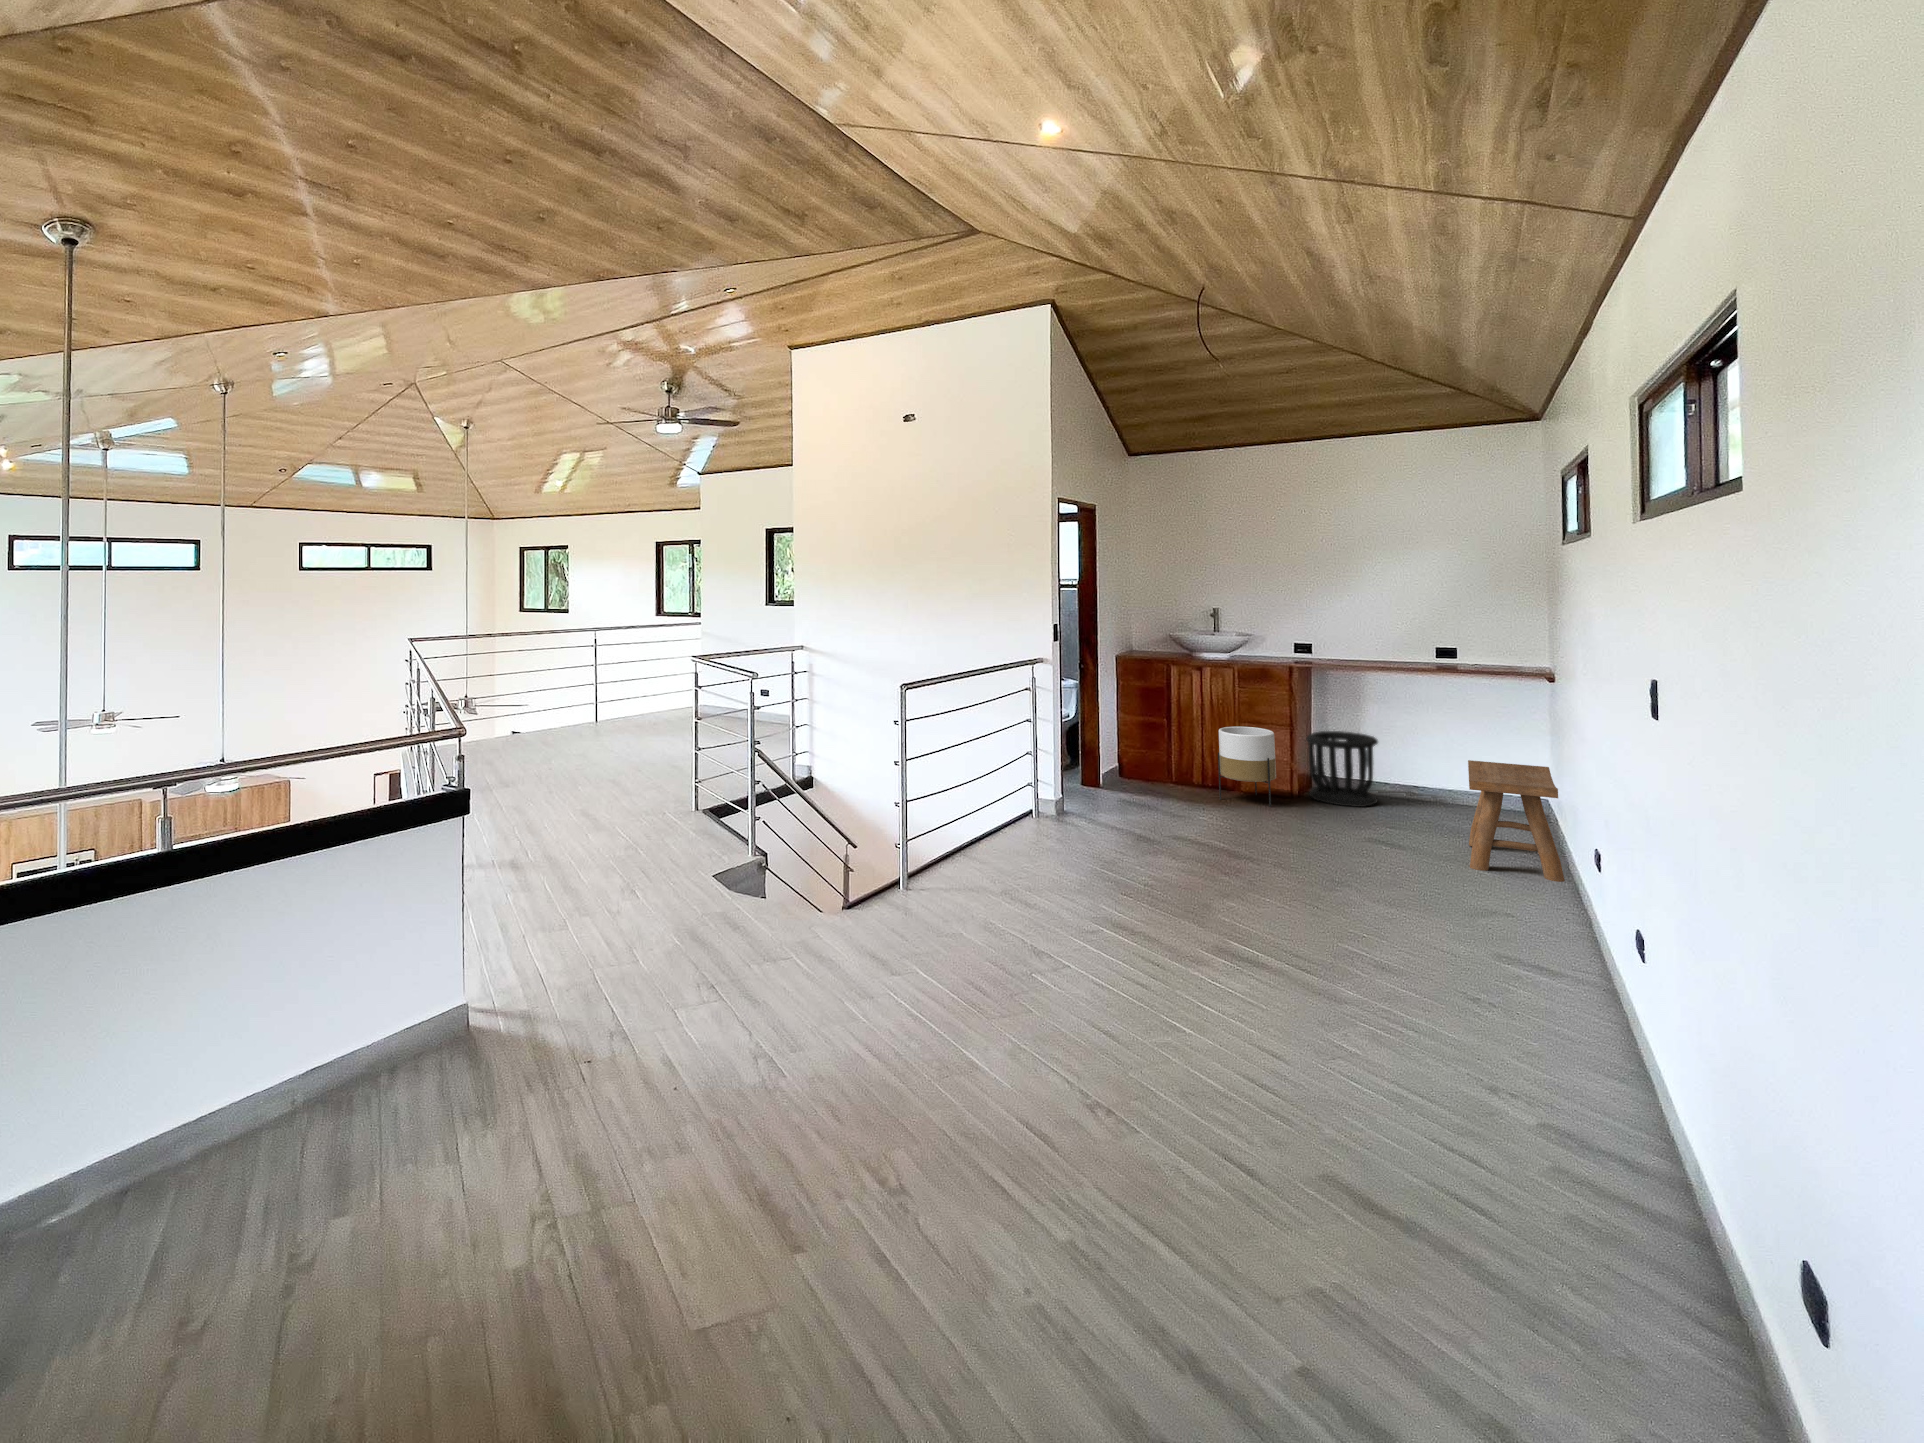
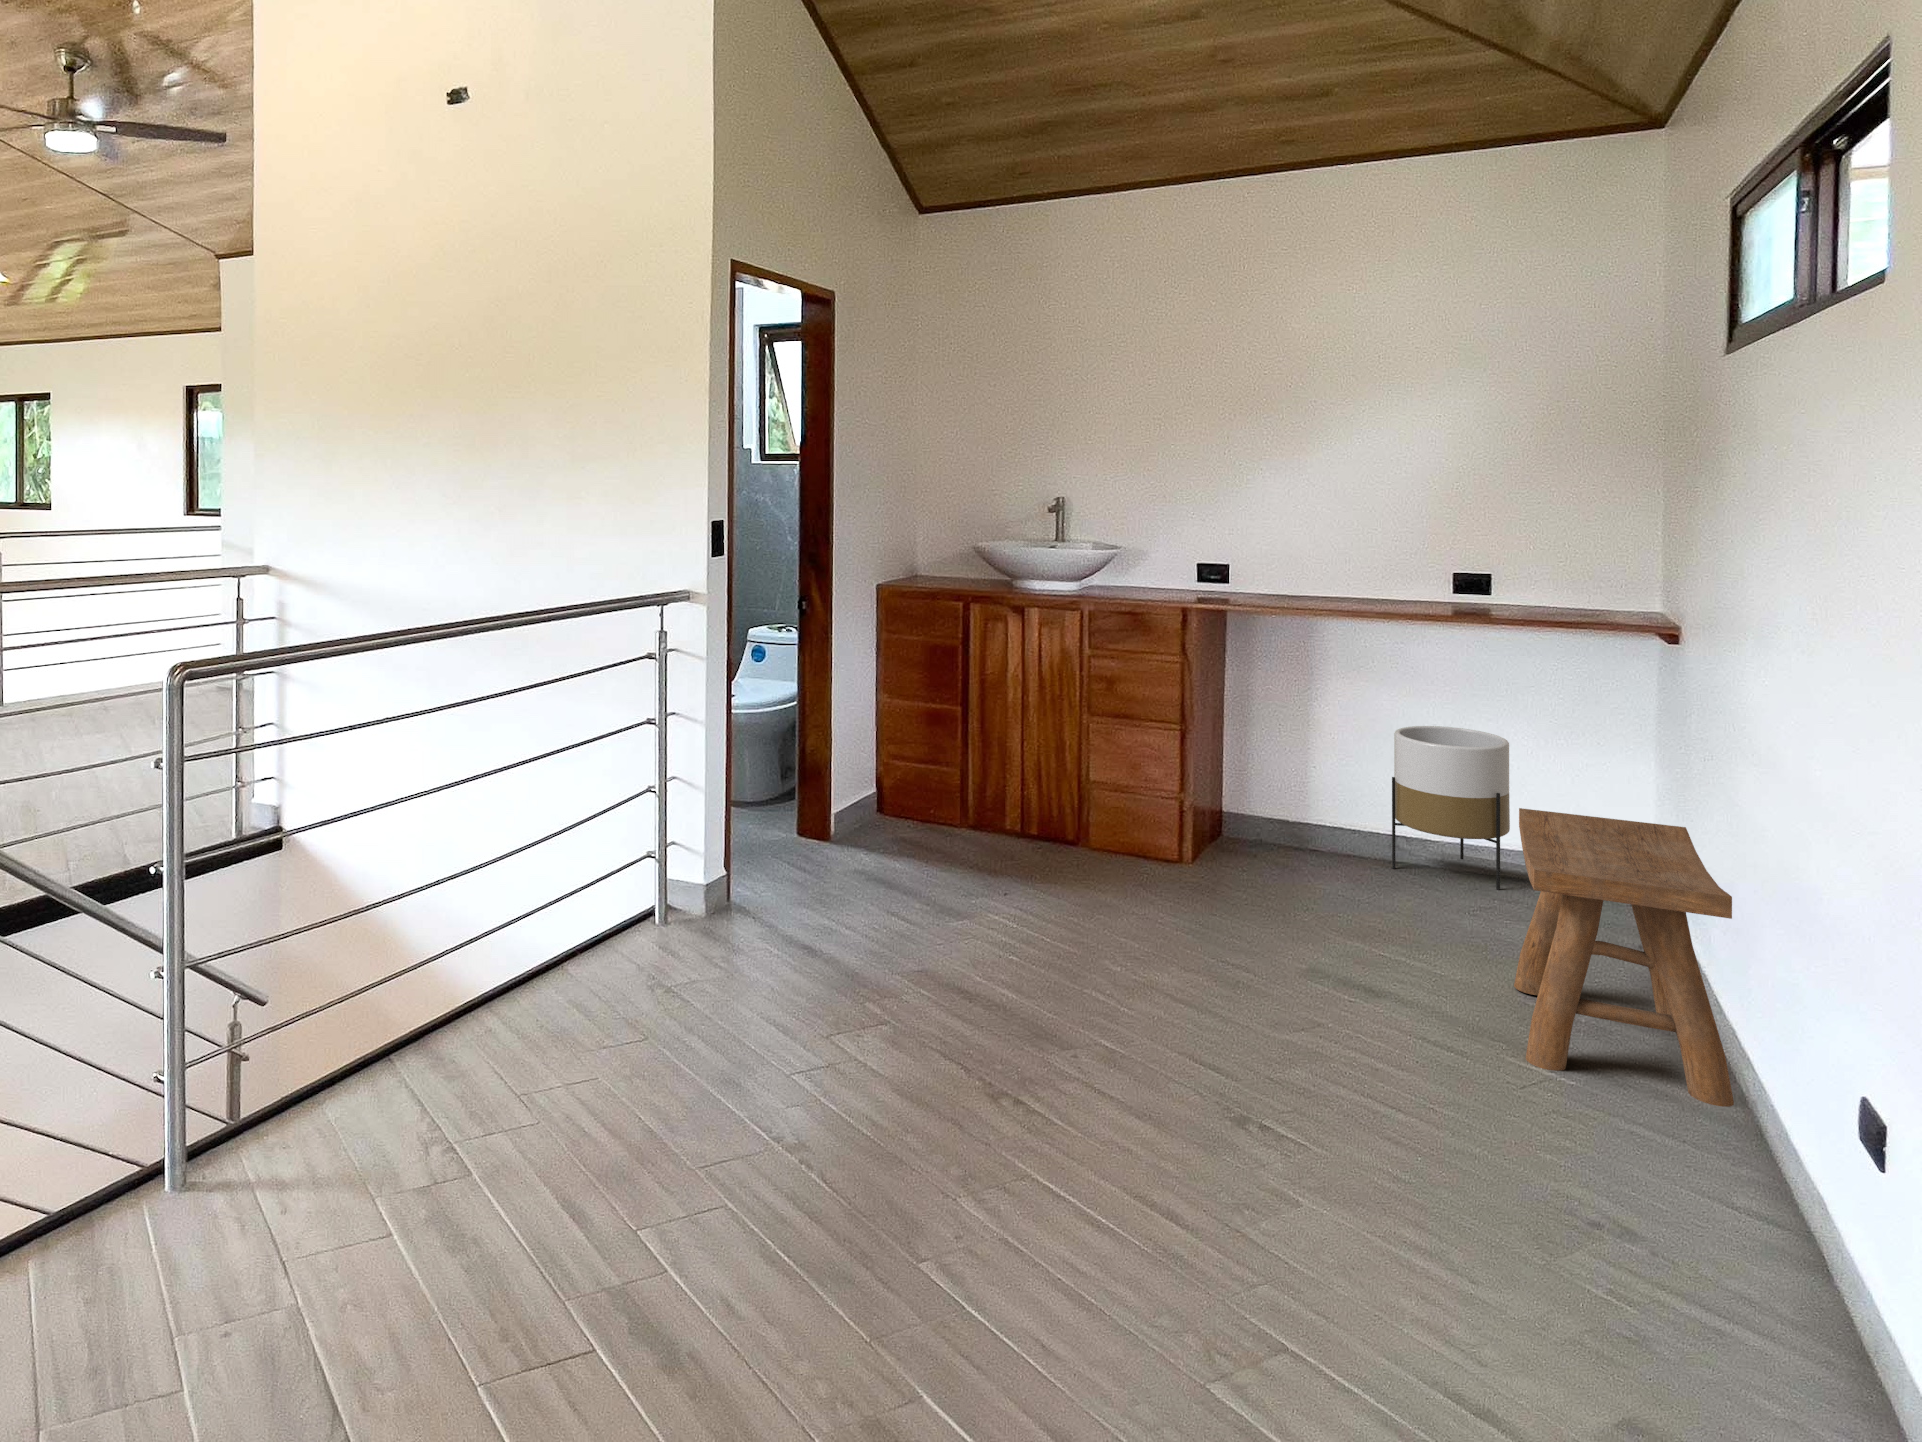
planter: present [1218,727,1276,807] -> present [1392,726,1510,890]
wastebasket: present [1306,731,1378,807] -> none [1209,729,1340,880]

